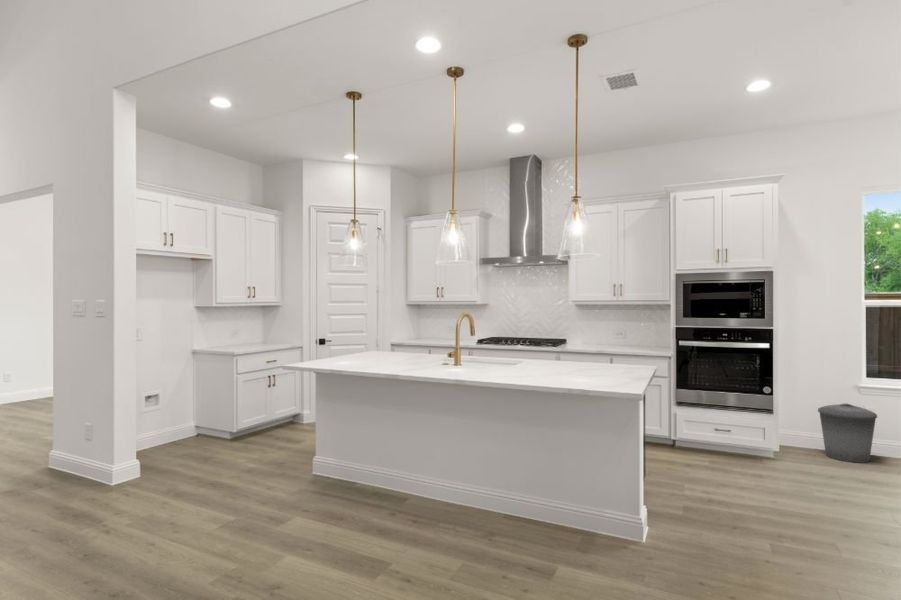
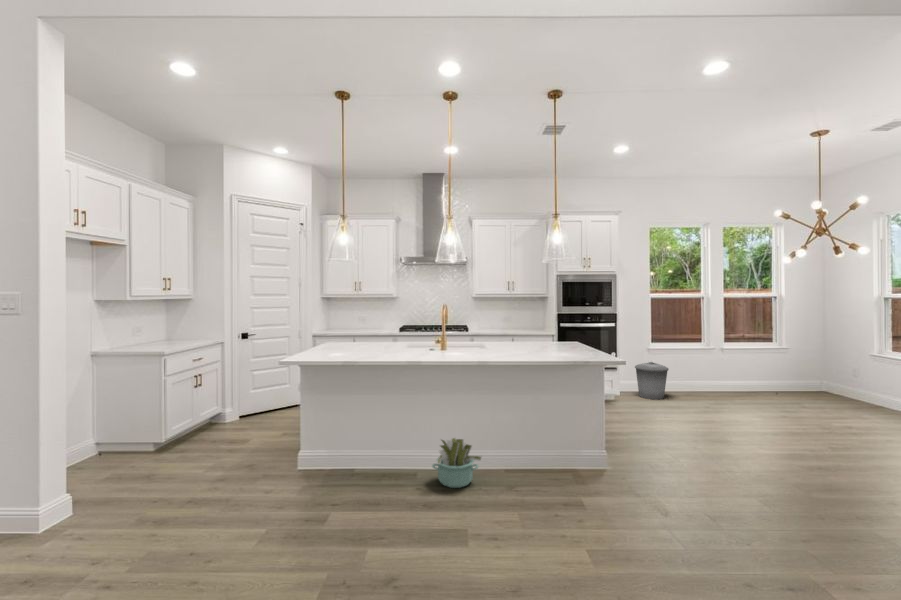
decorative plant: none [410,464,469,522] -> present [432,438,482,488]

